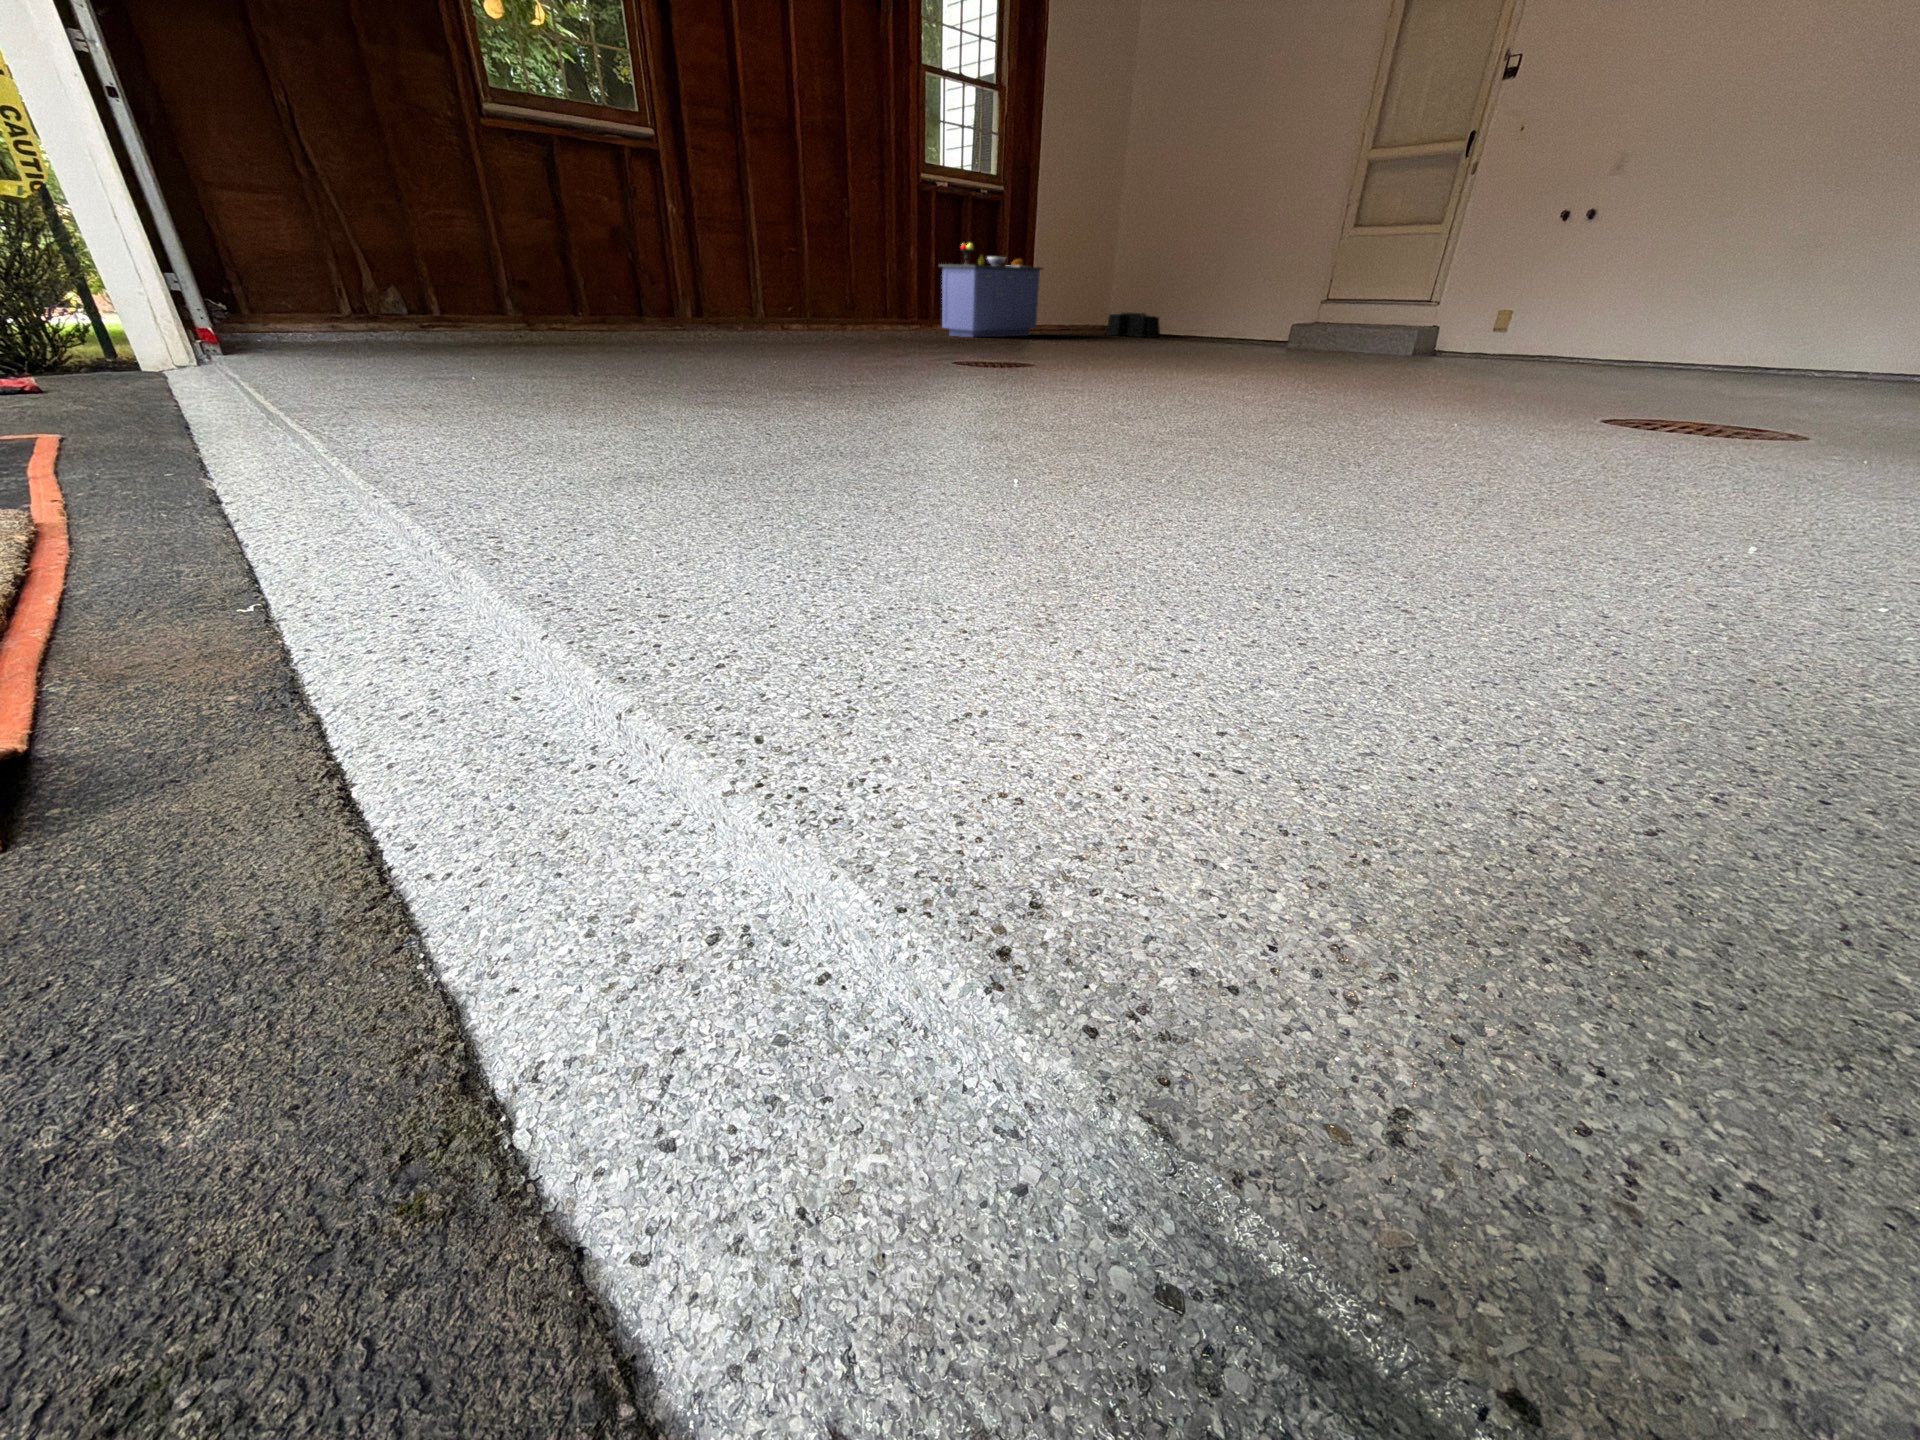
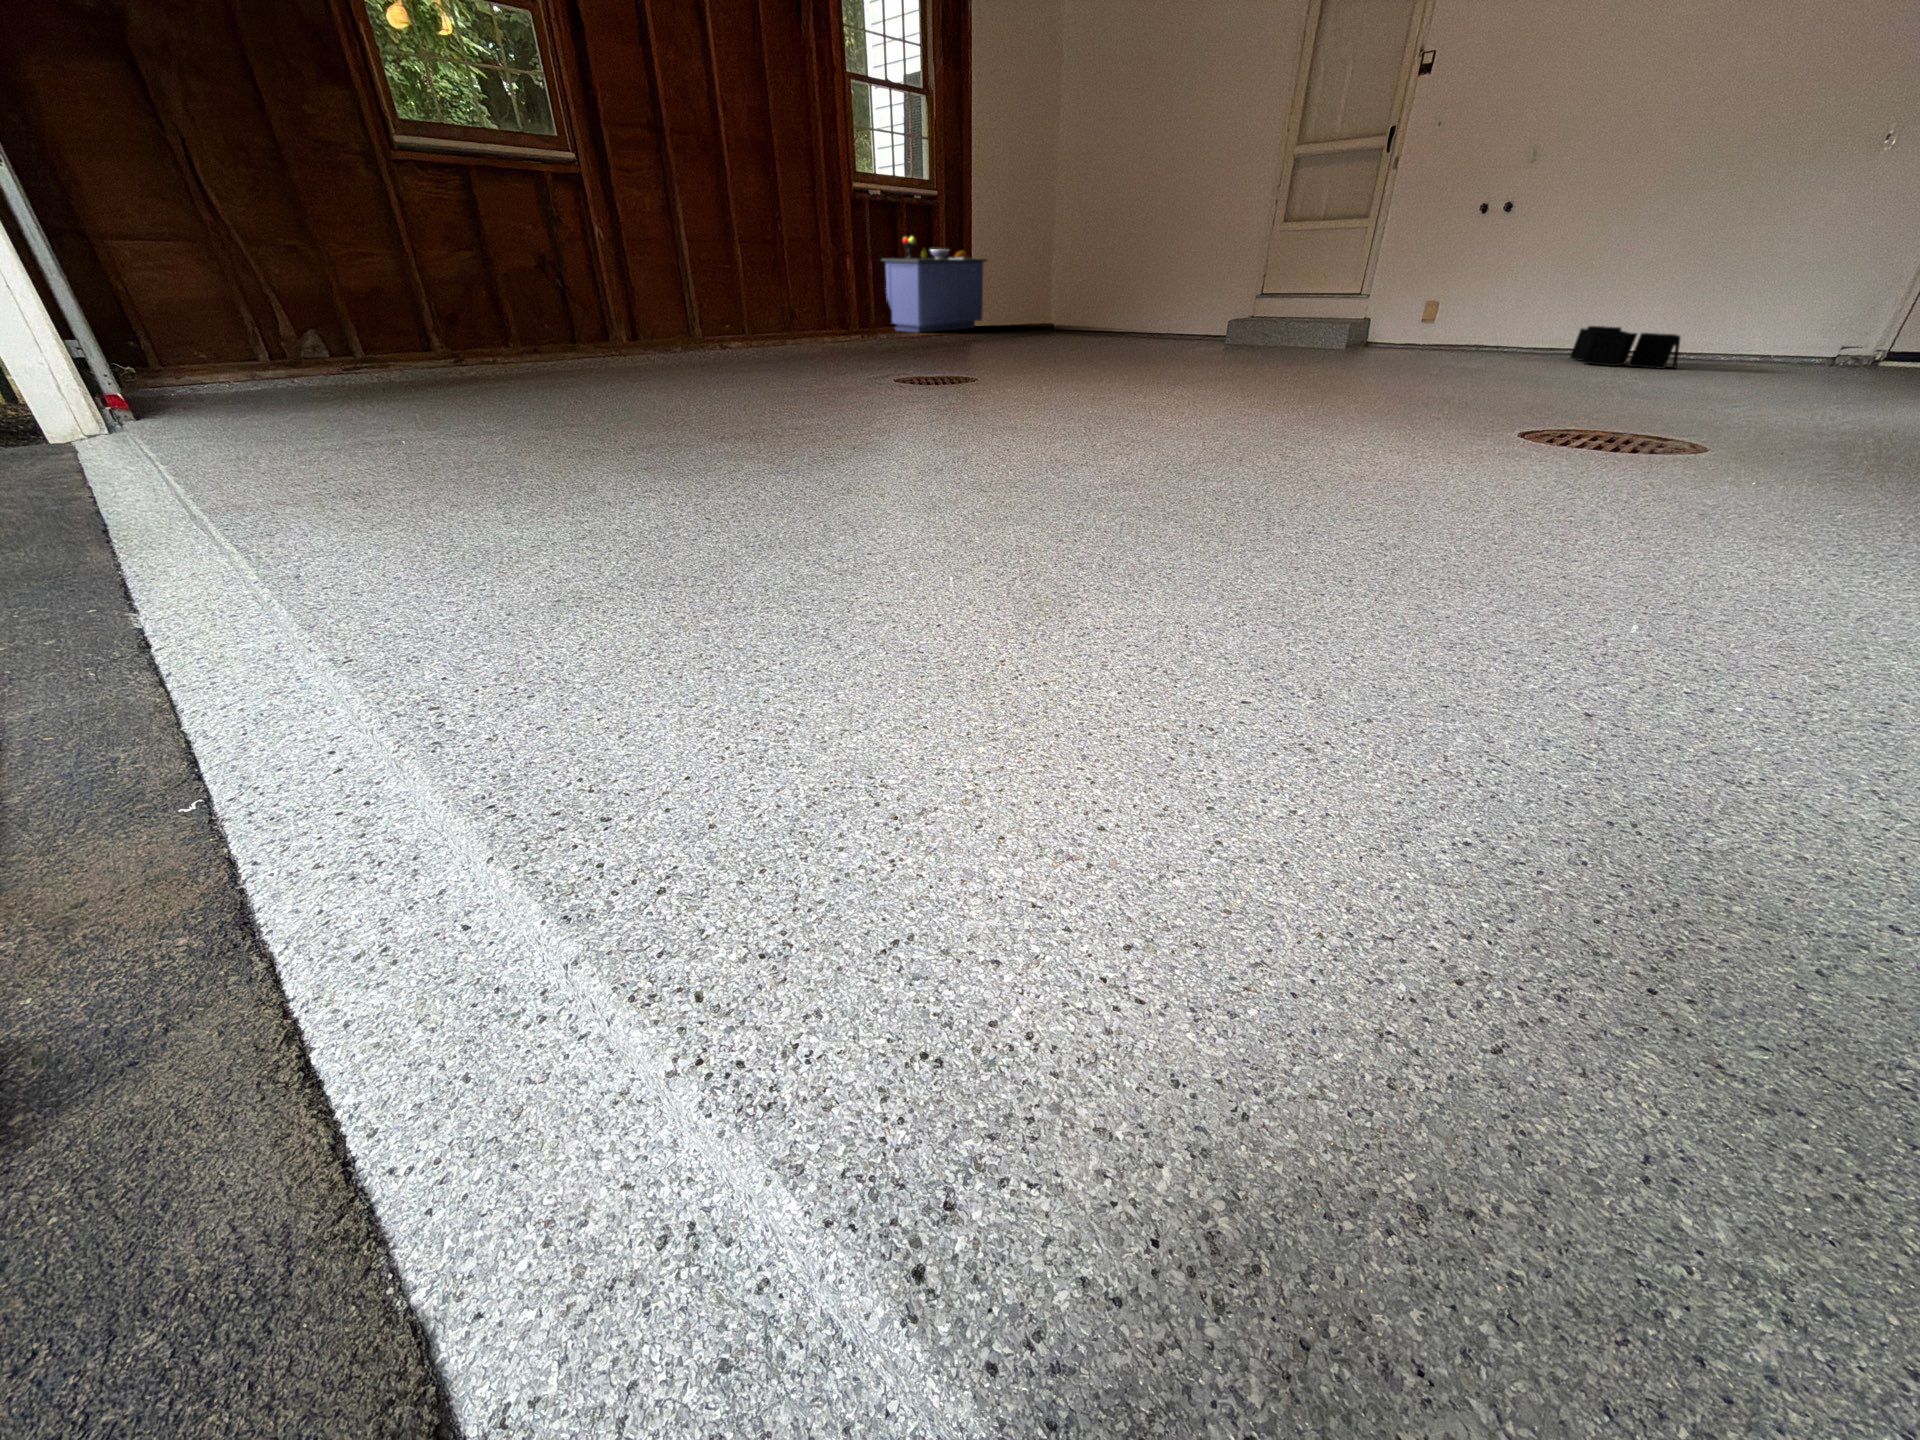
storage bin: present [1107,313,1160,337] -> present [1569,326,1680,369]

